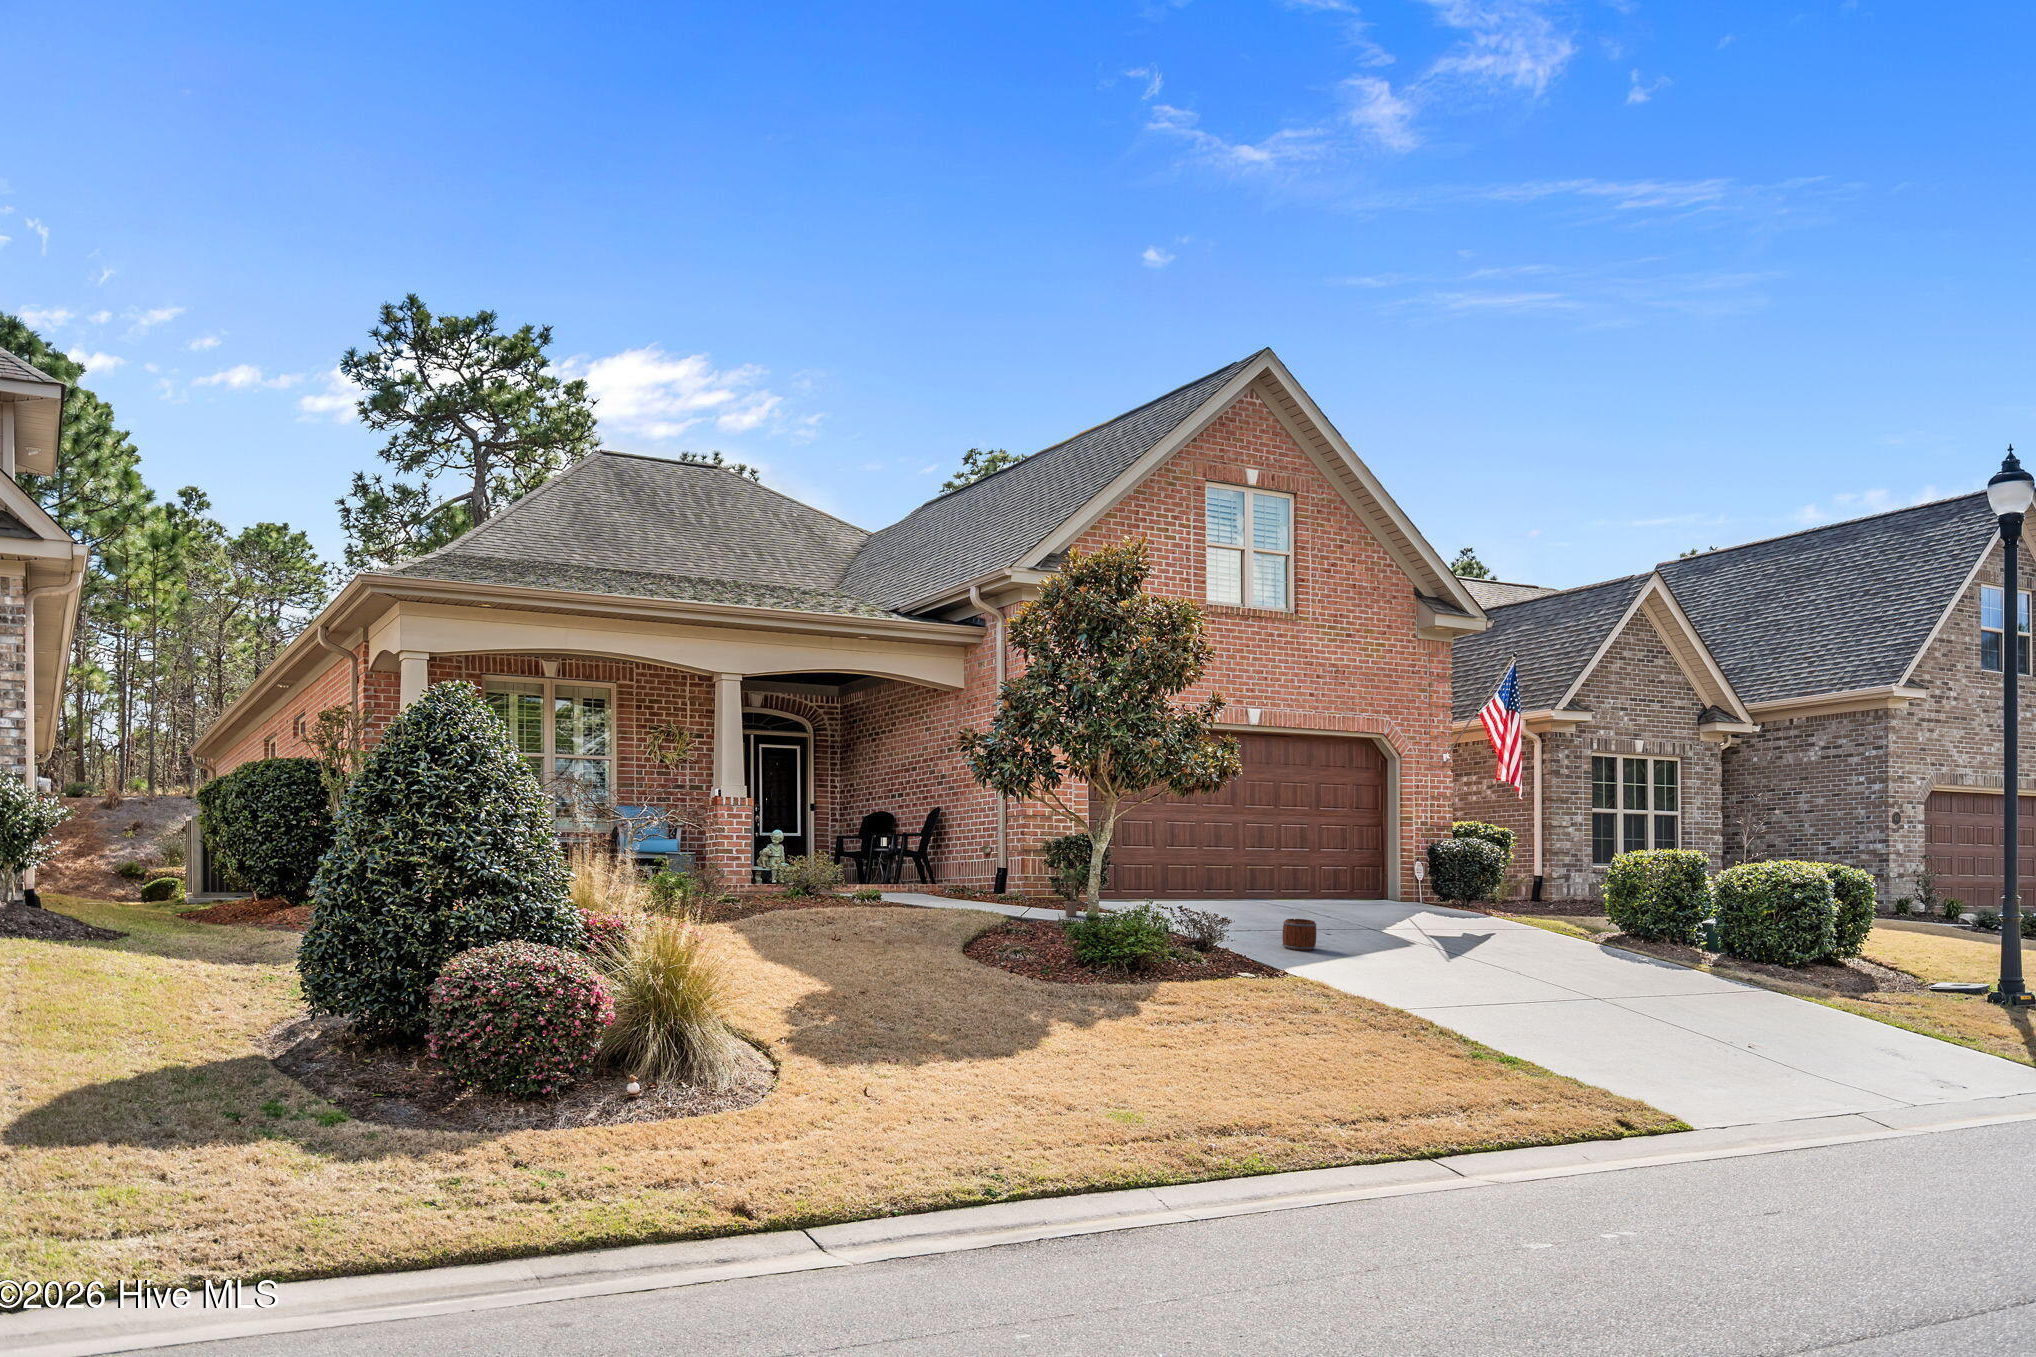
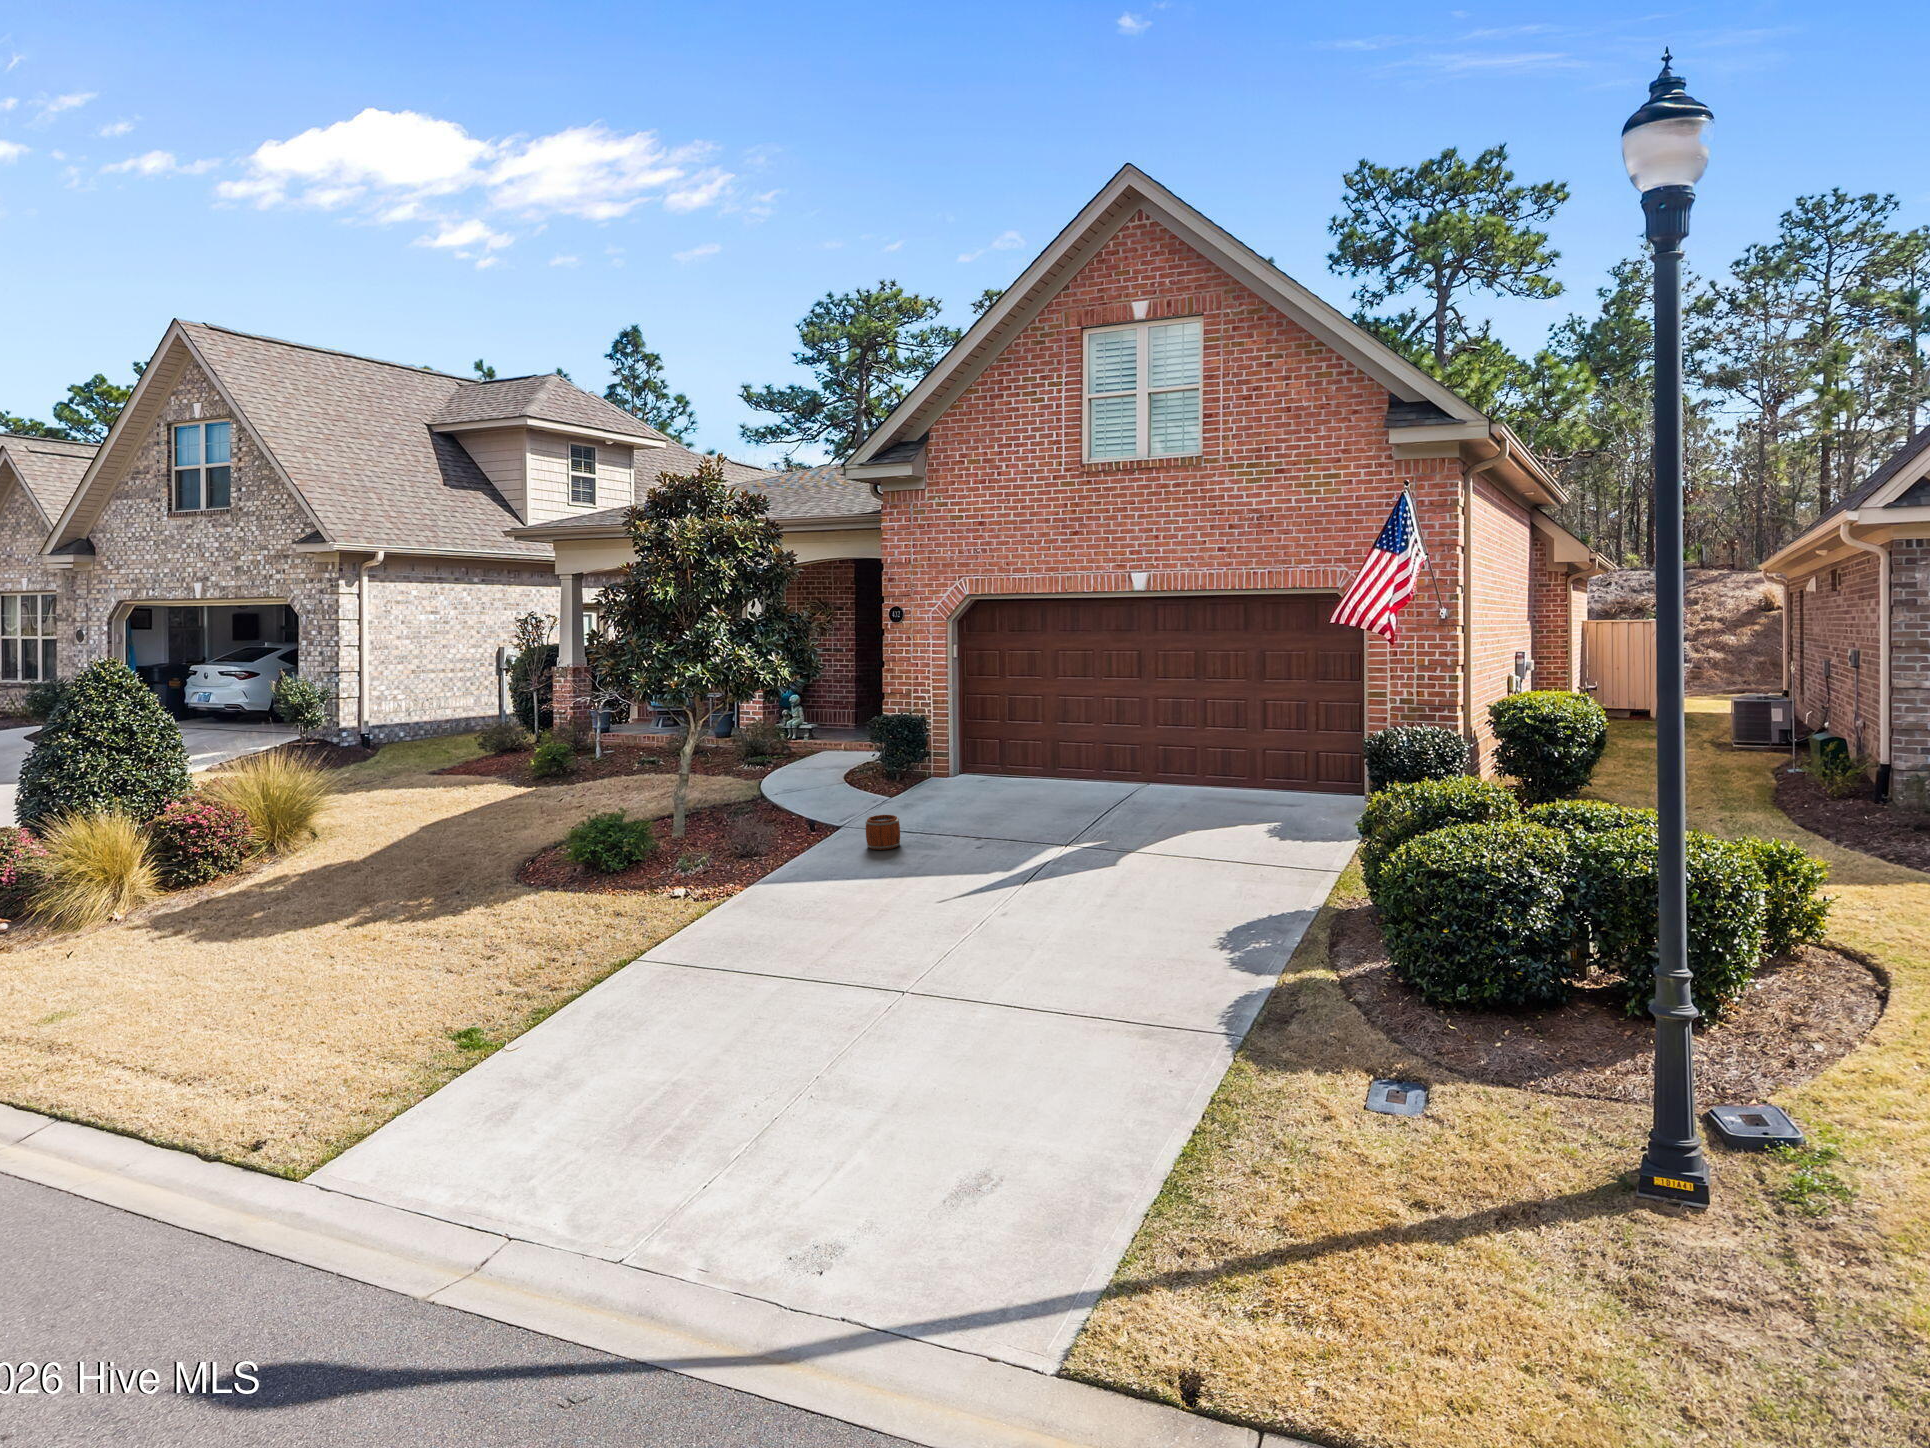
potted plant: present [1058,864,1089,916] -> none [860,742,890,789]

